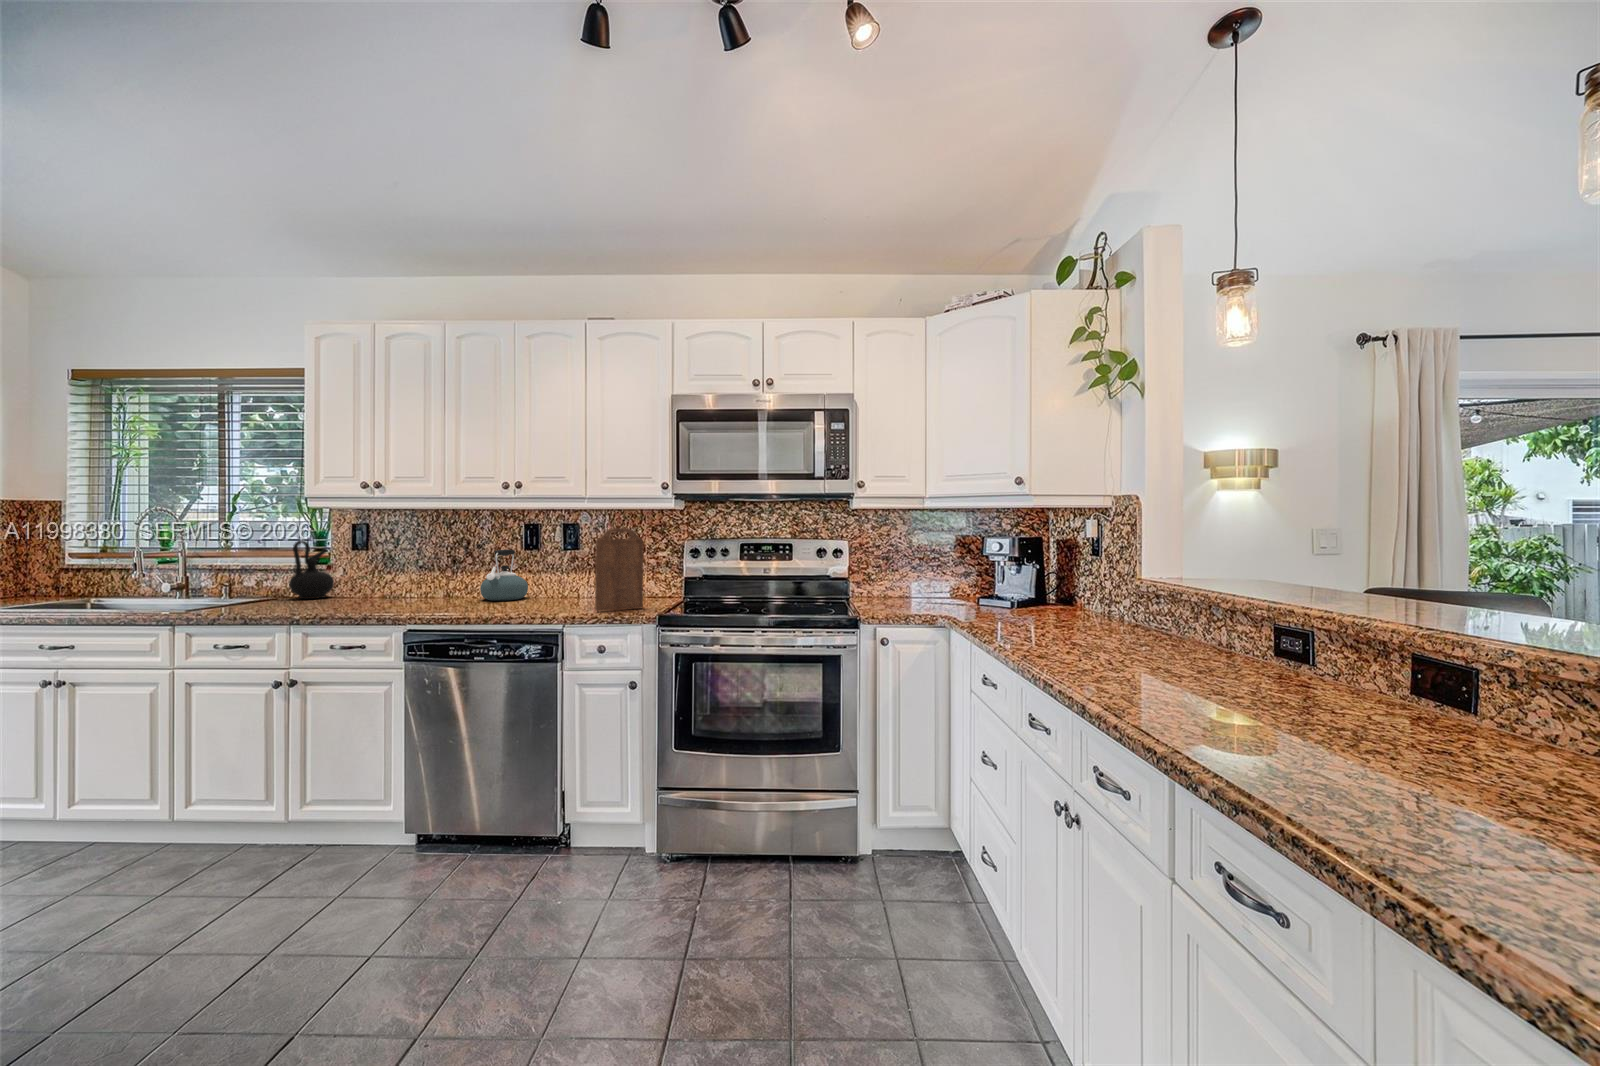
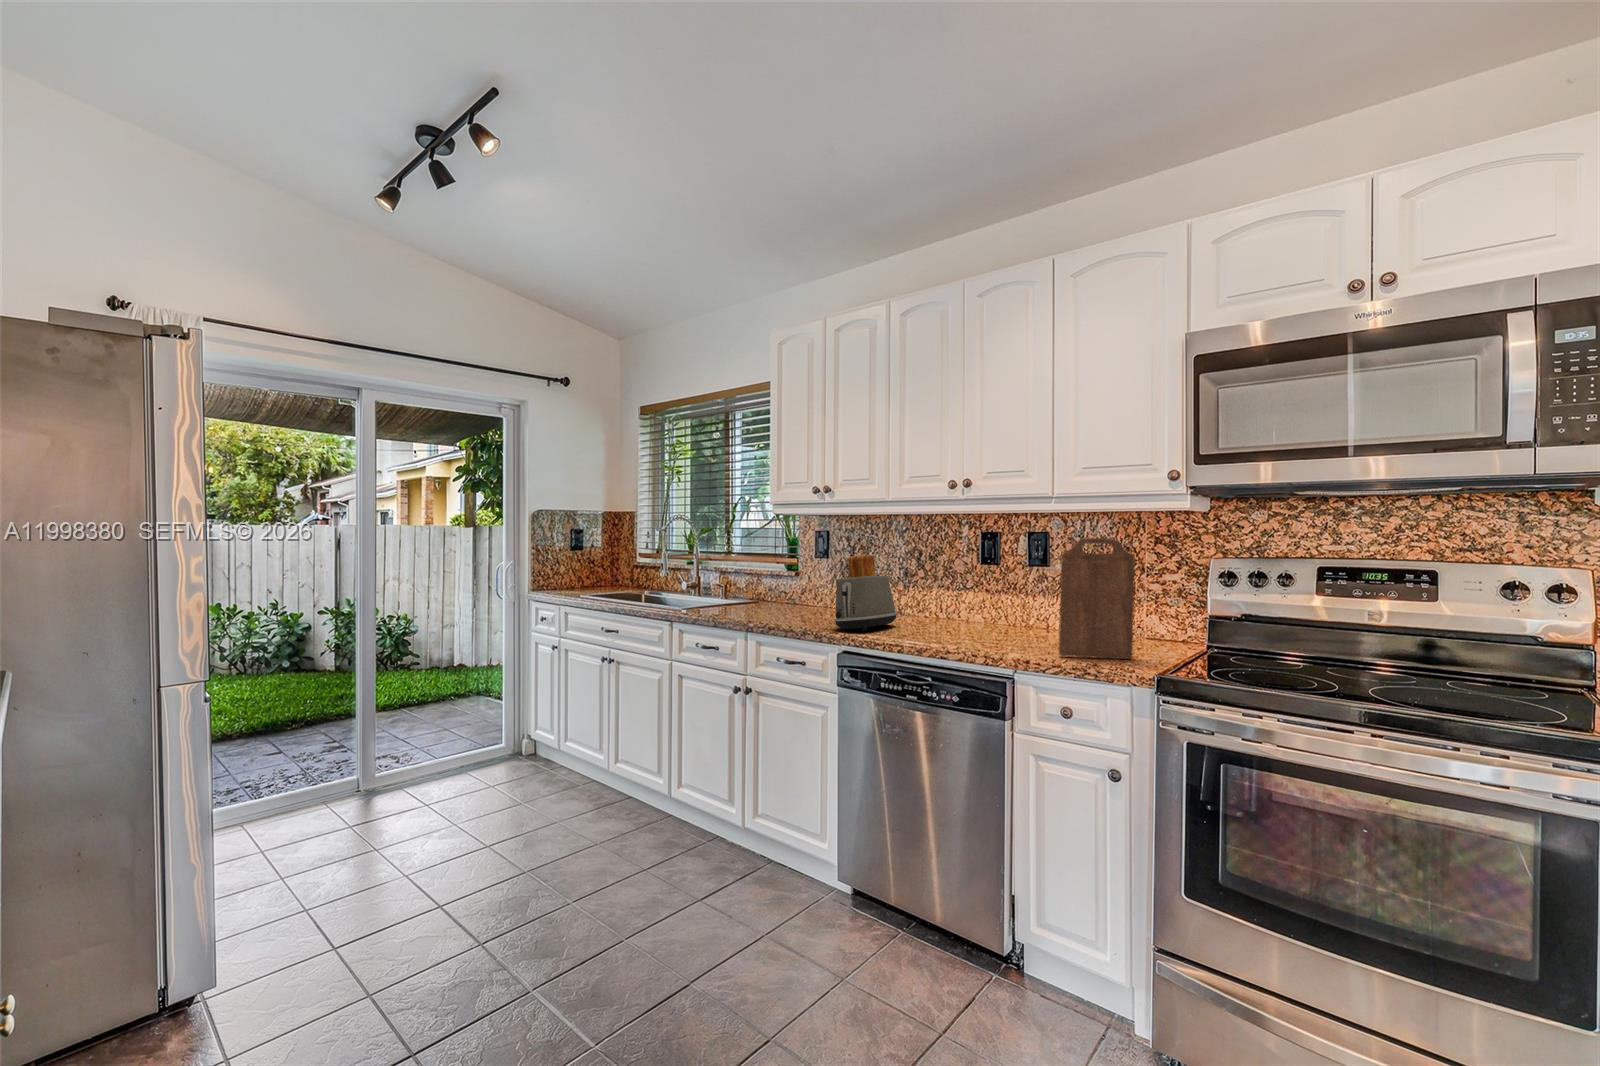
ceramic jug: present [289,541,334,599] -> none [764,546,799,606]
toaster: none [393,546,453,612] -> present [835,555,897,631]
kettle: present [480,550,528,601] -> none [928,563,983,627]

